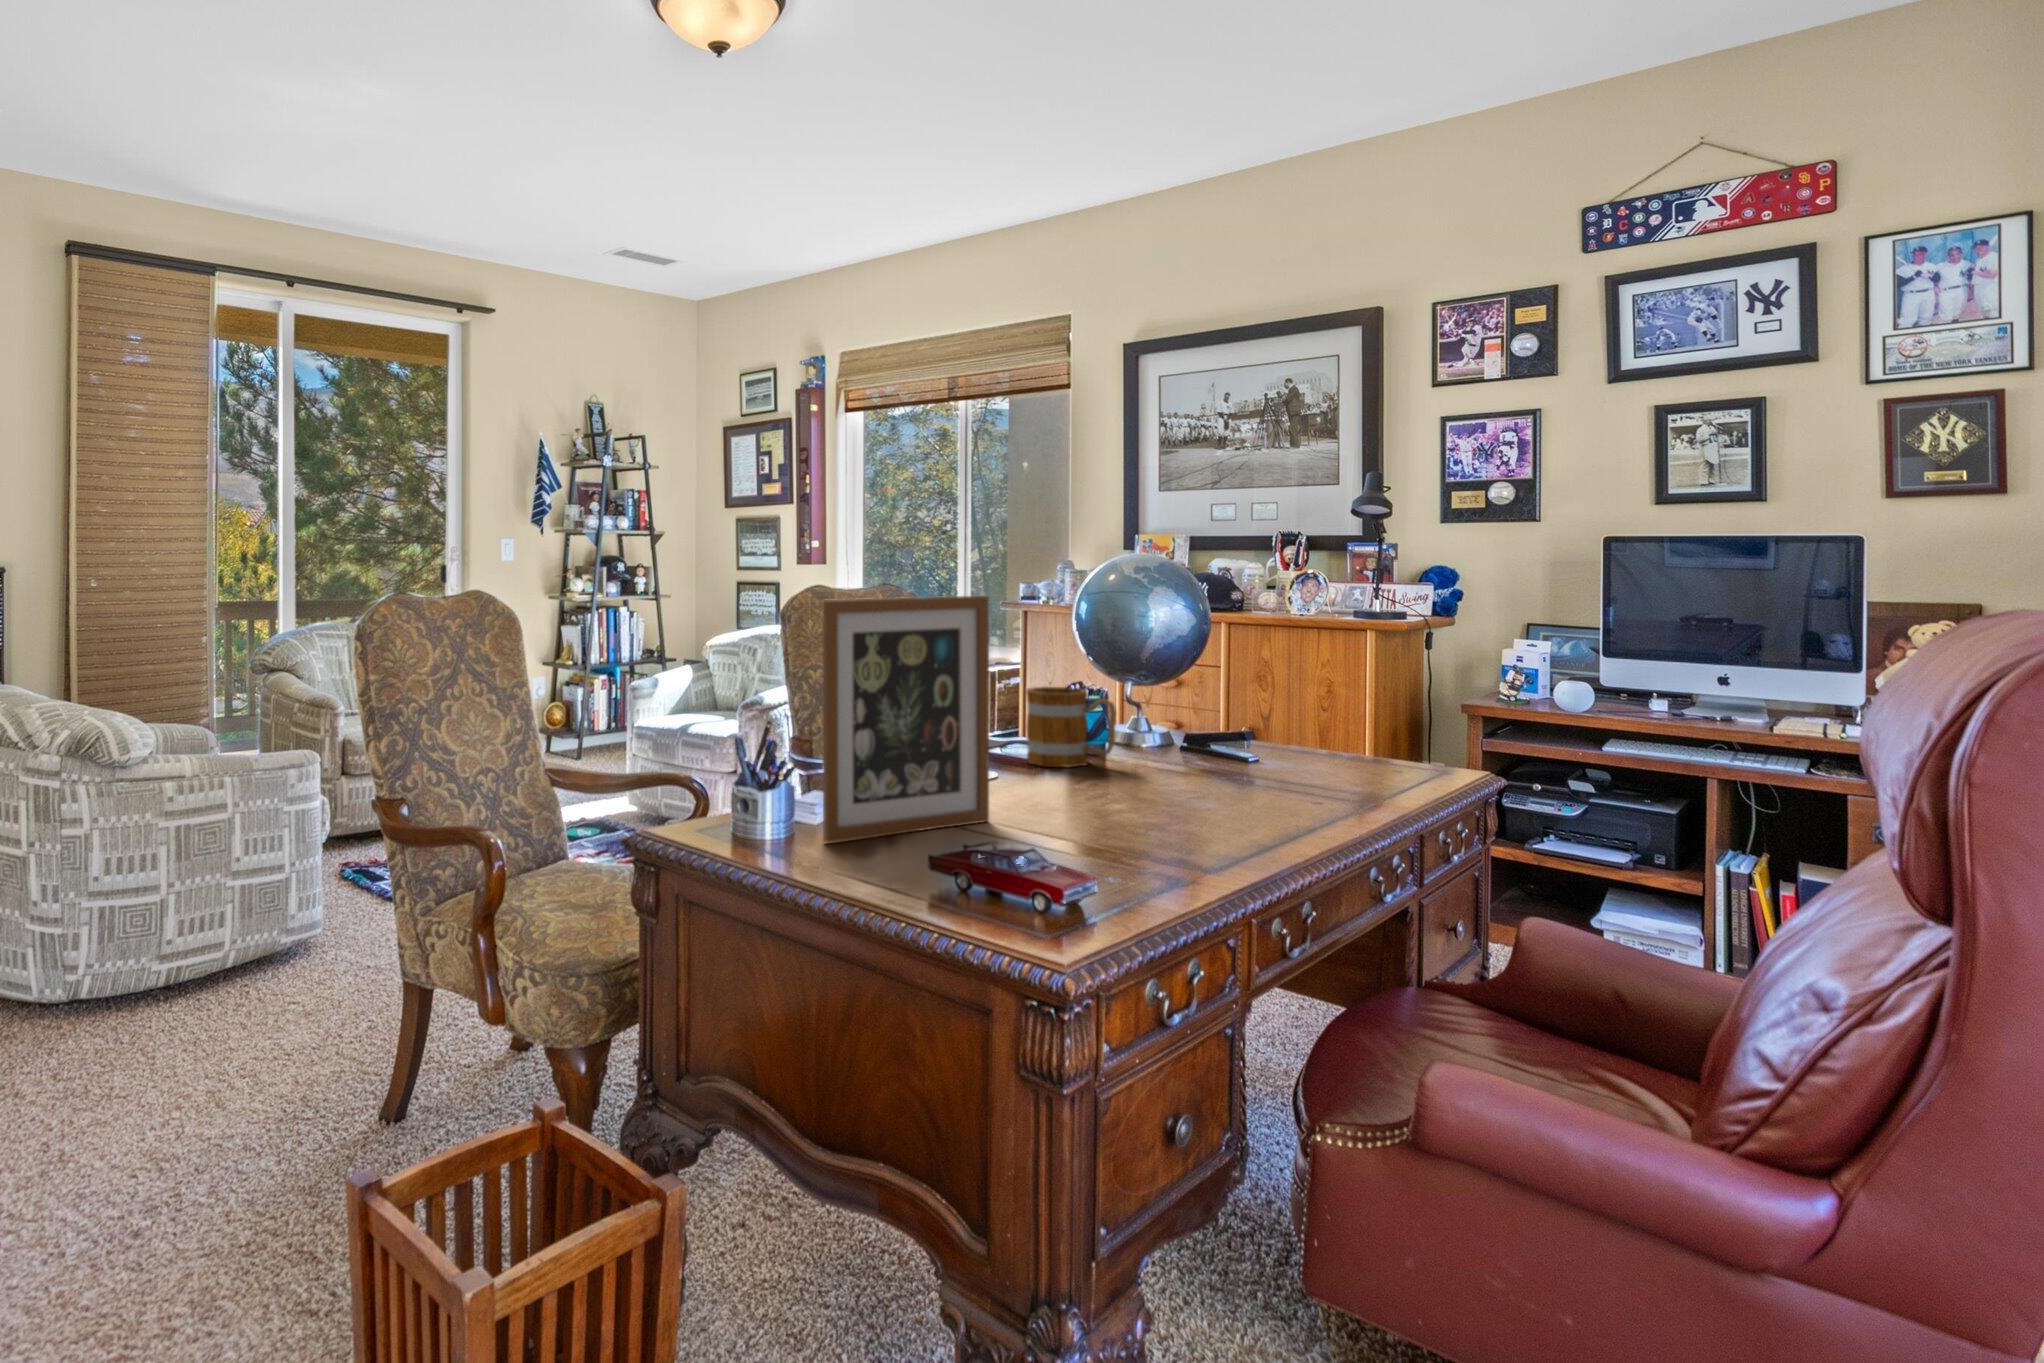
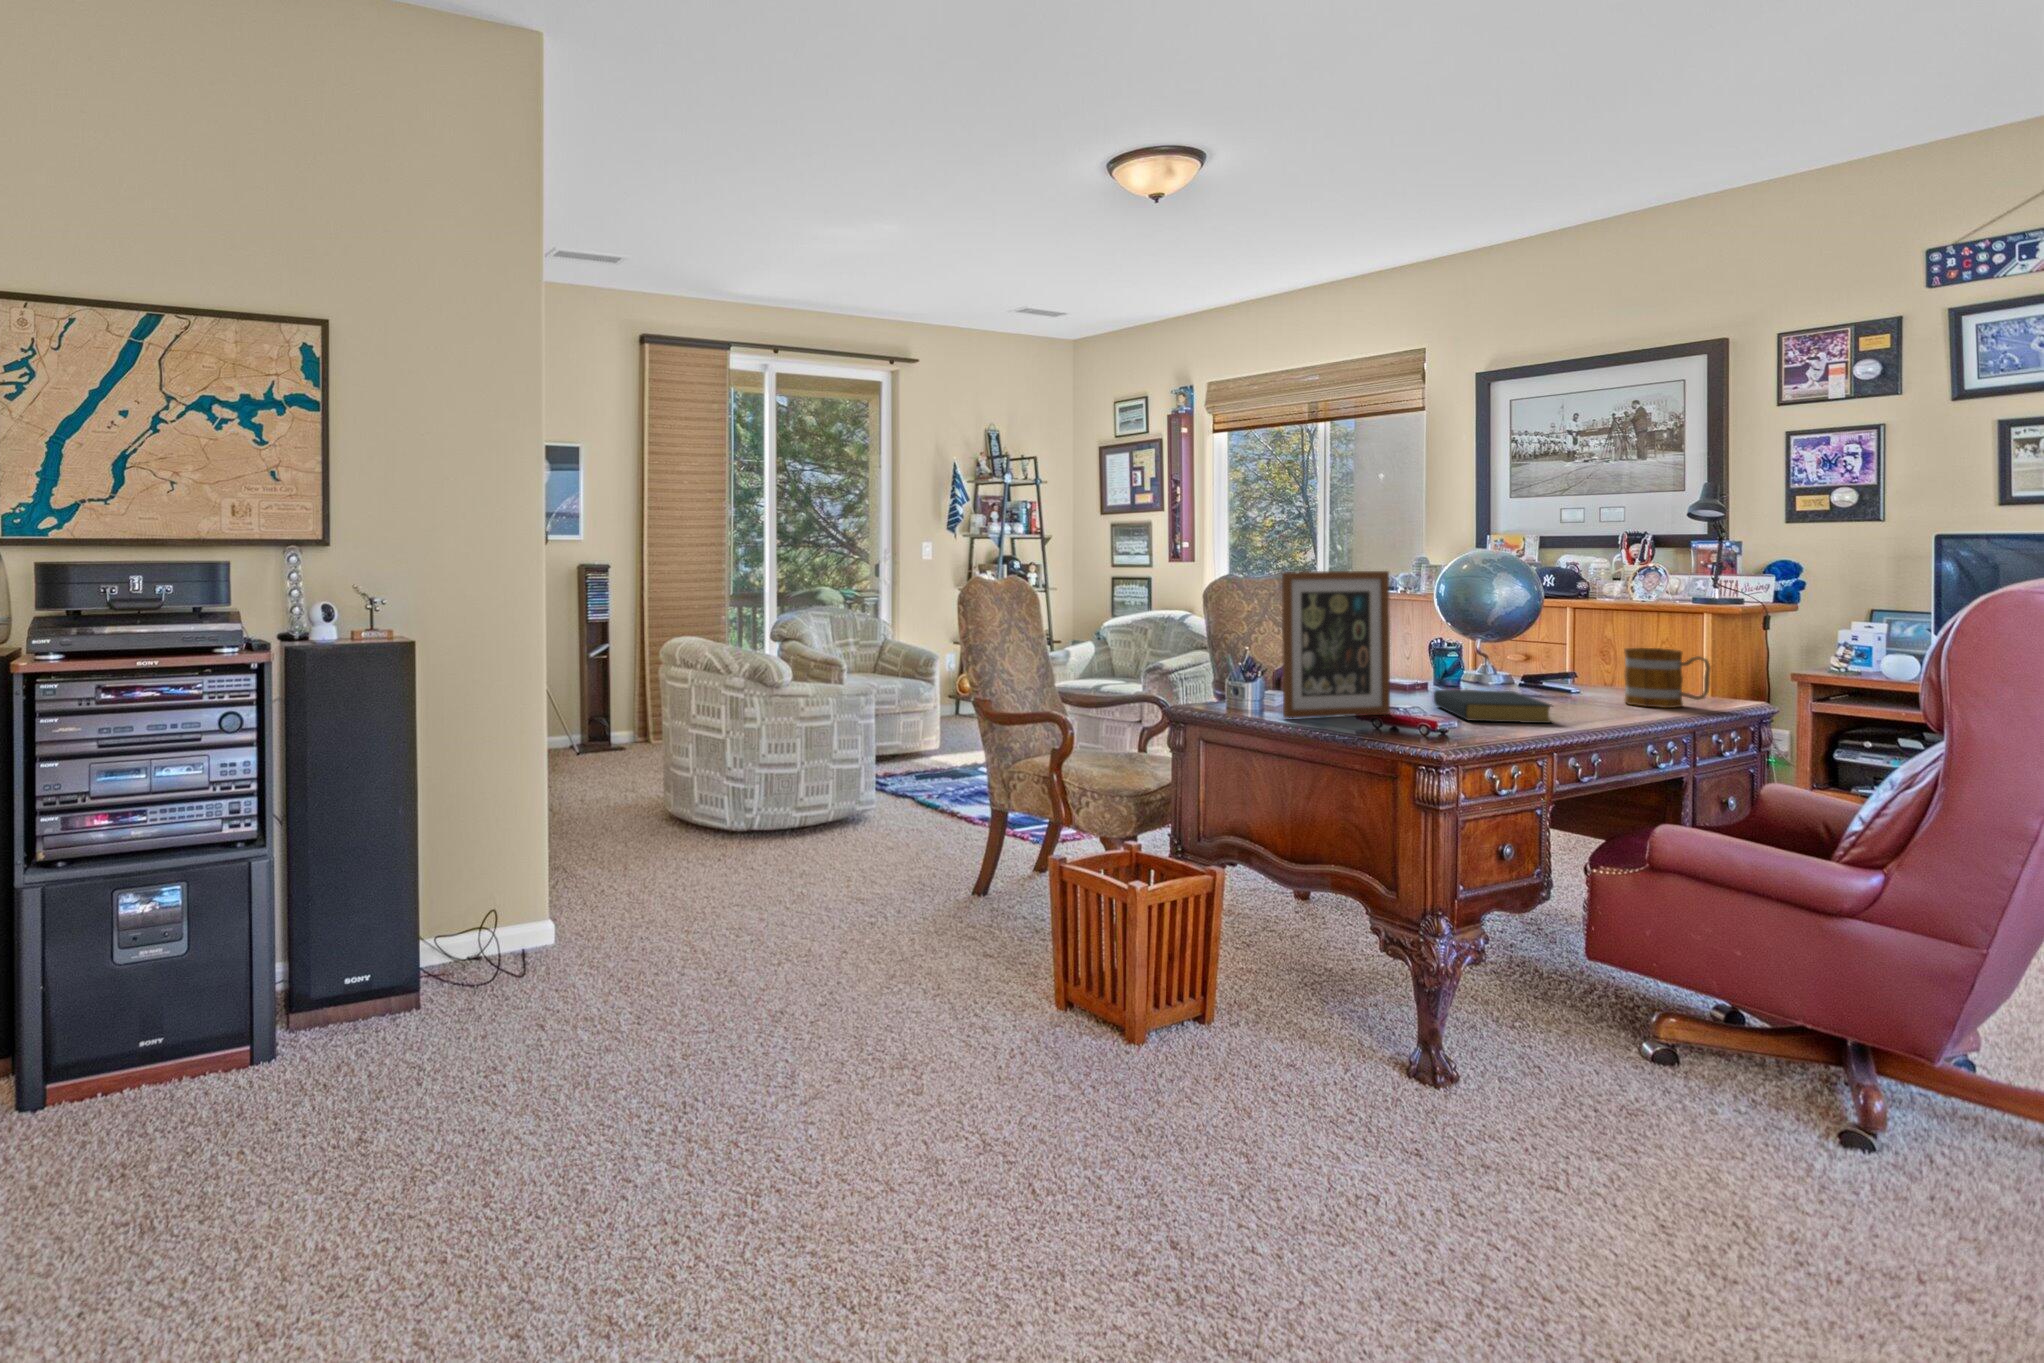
mug: present [1026,687,1116,767] -> present [1624,648,1711,708]
hardback book: none [1055,772,1219,833] -> present [1434,690,1551,723]

